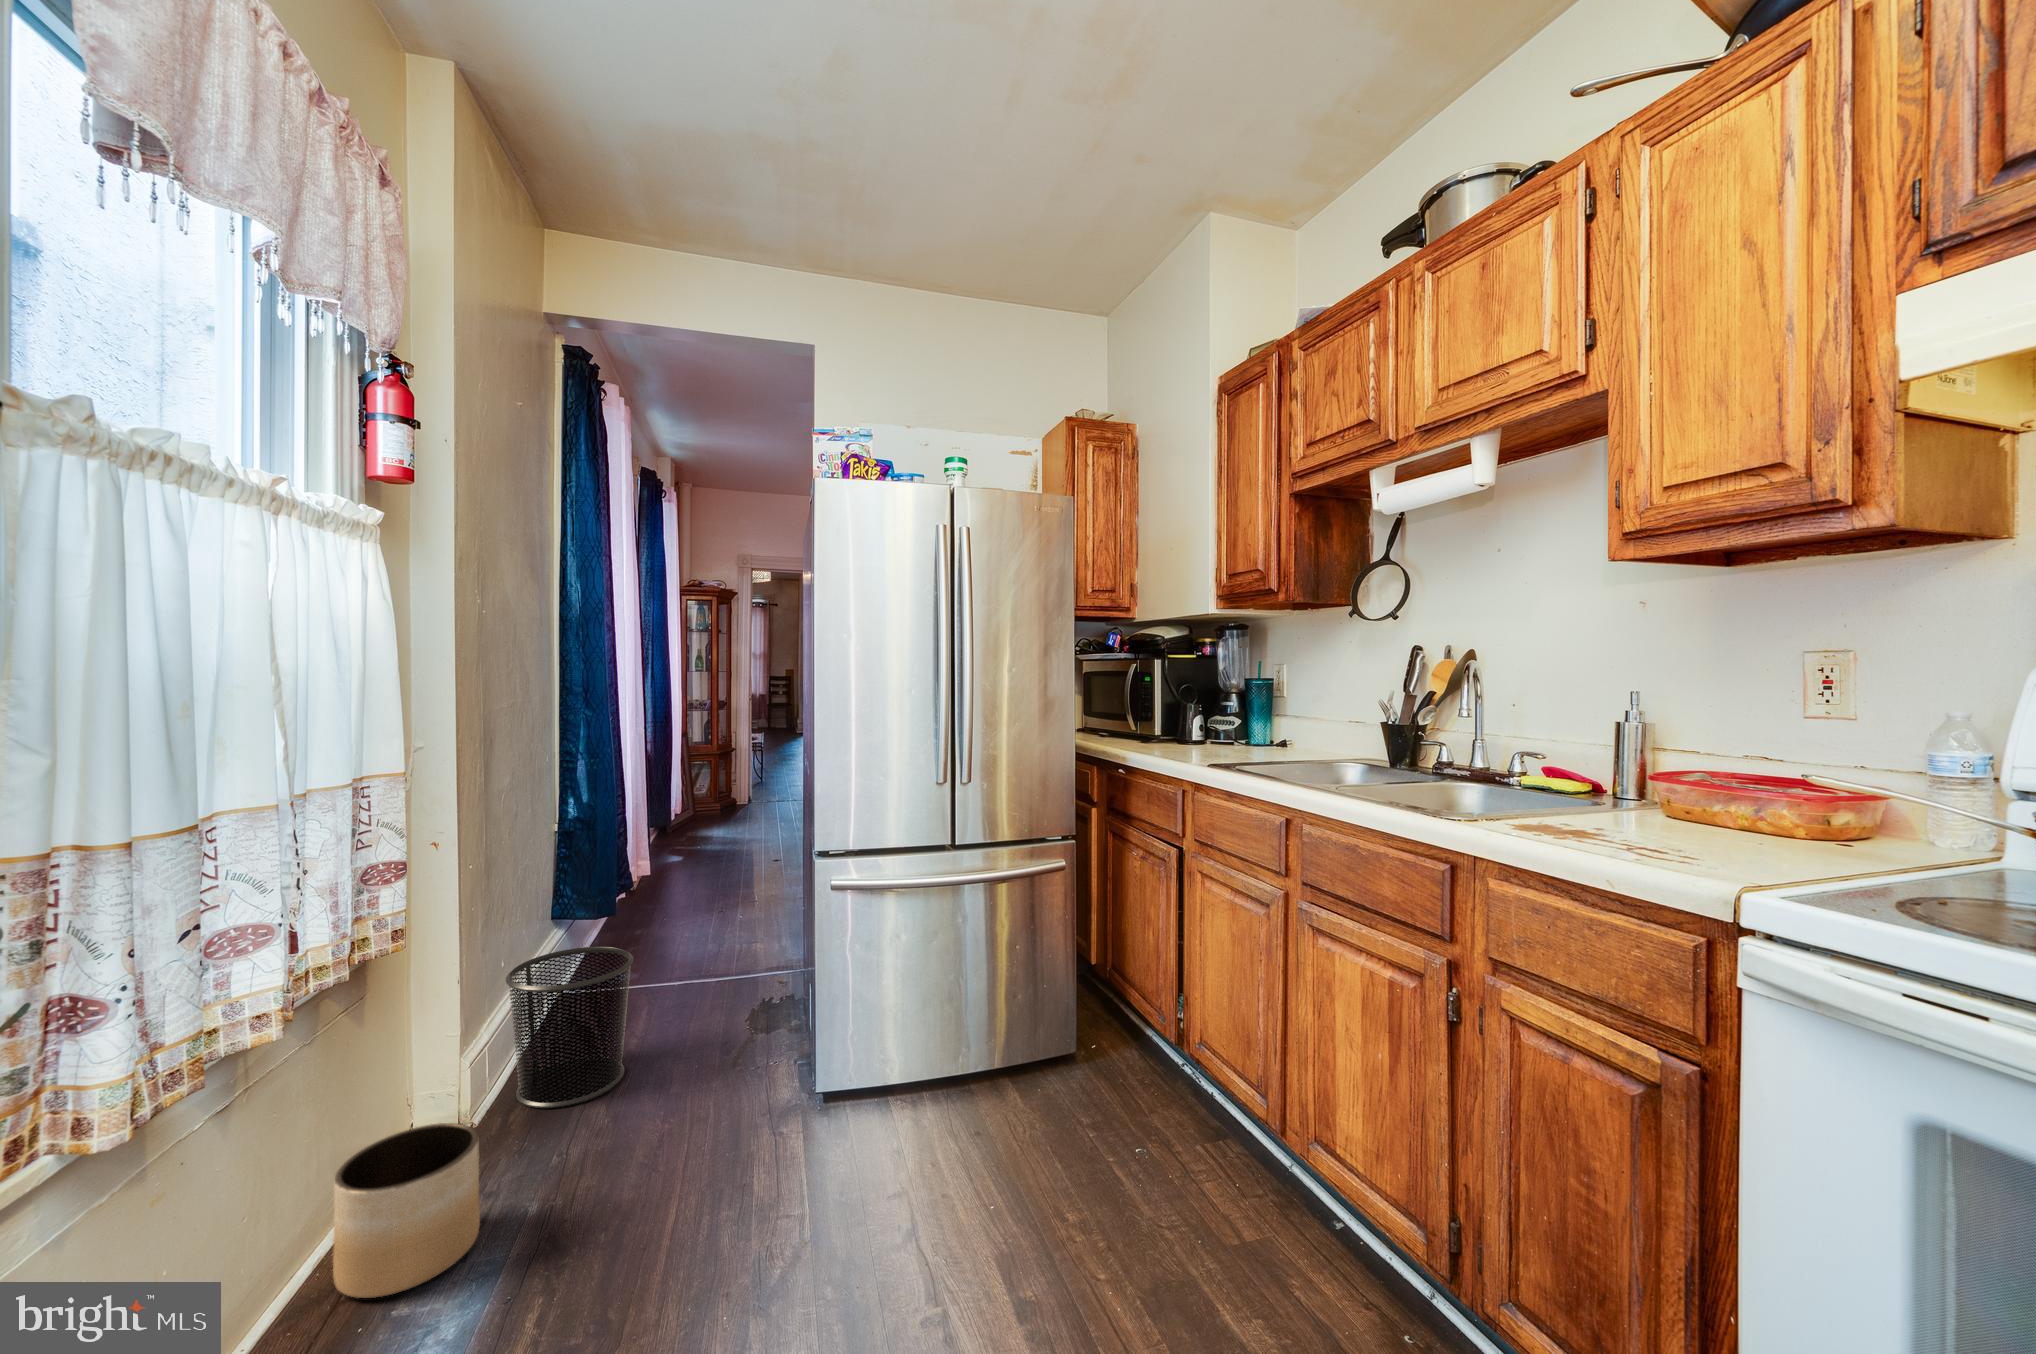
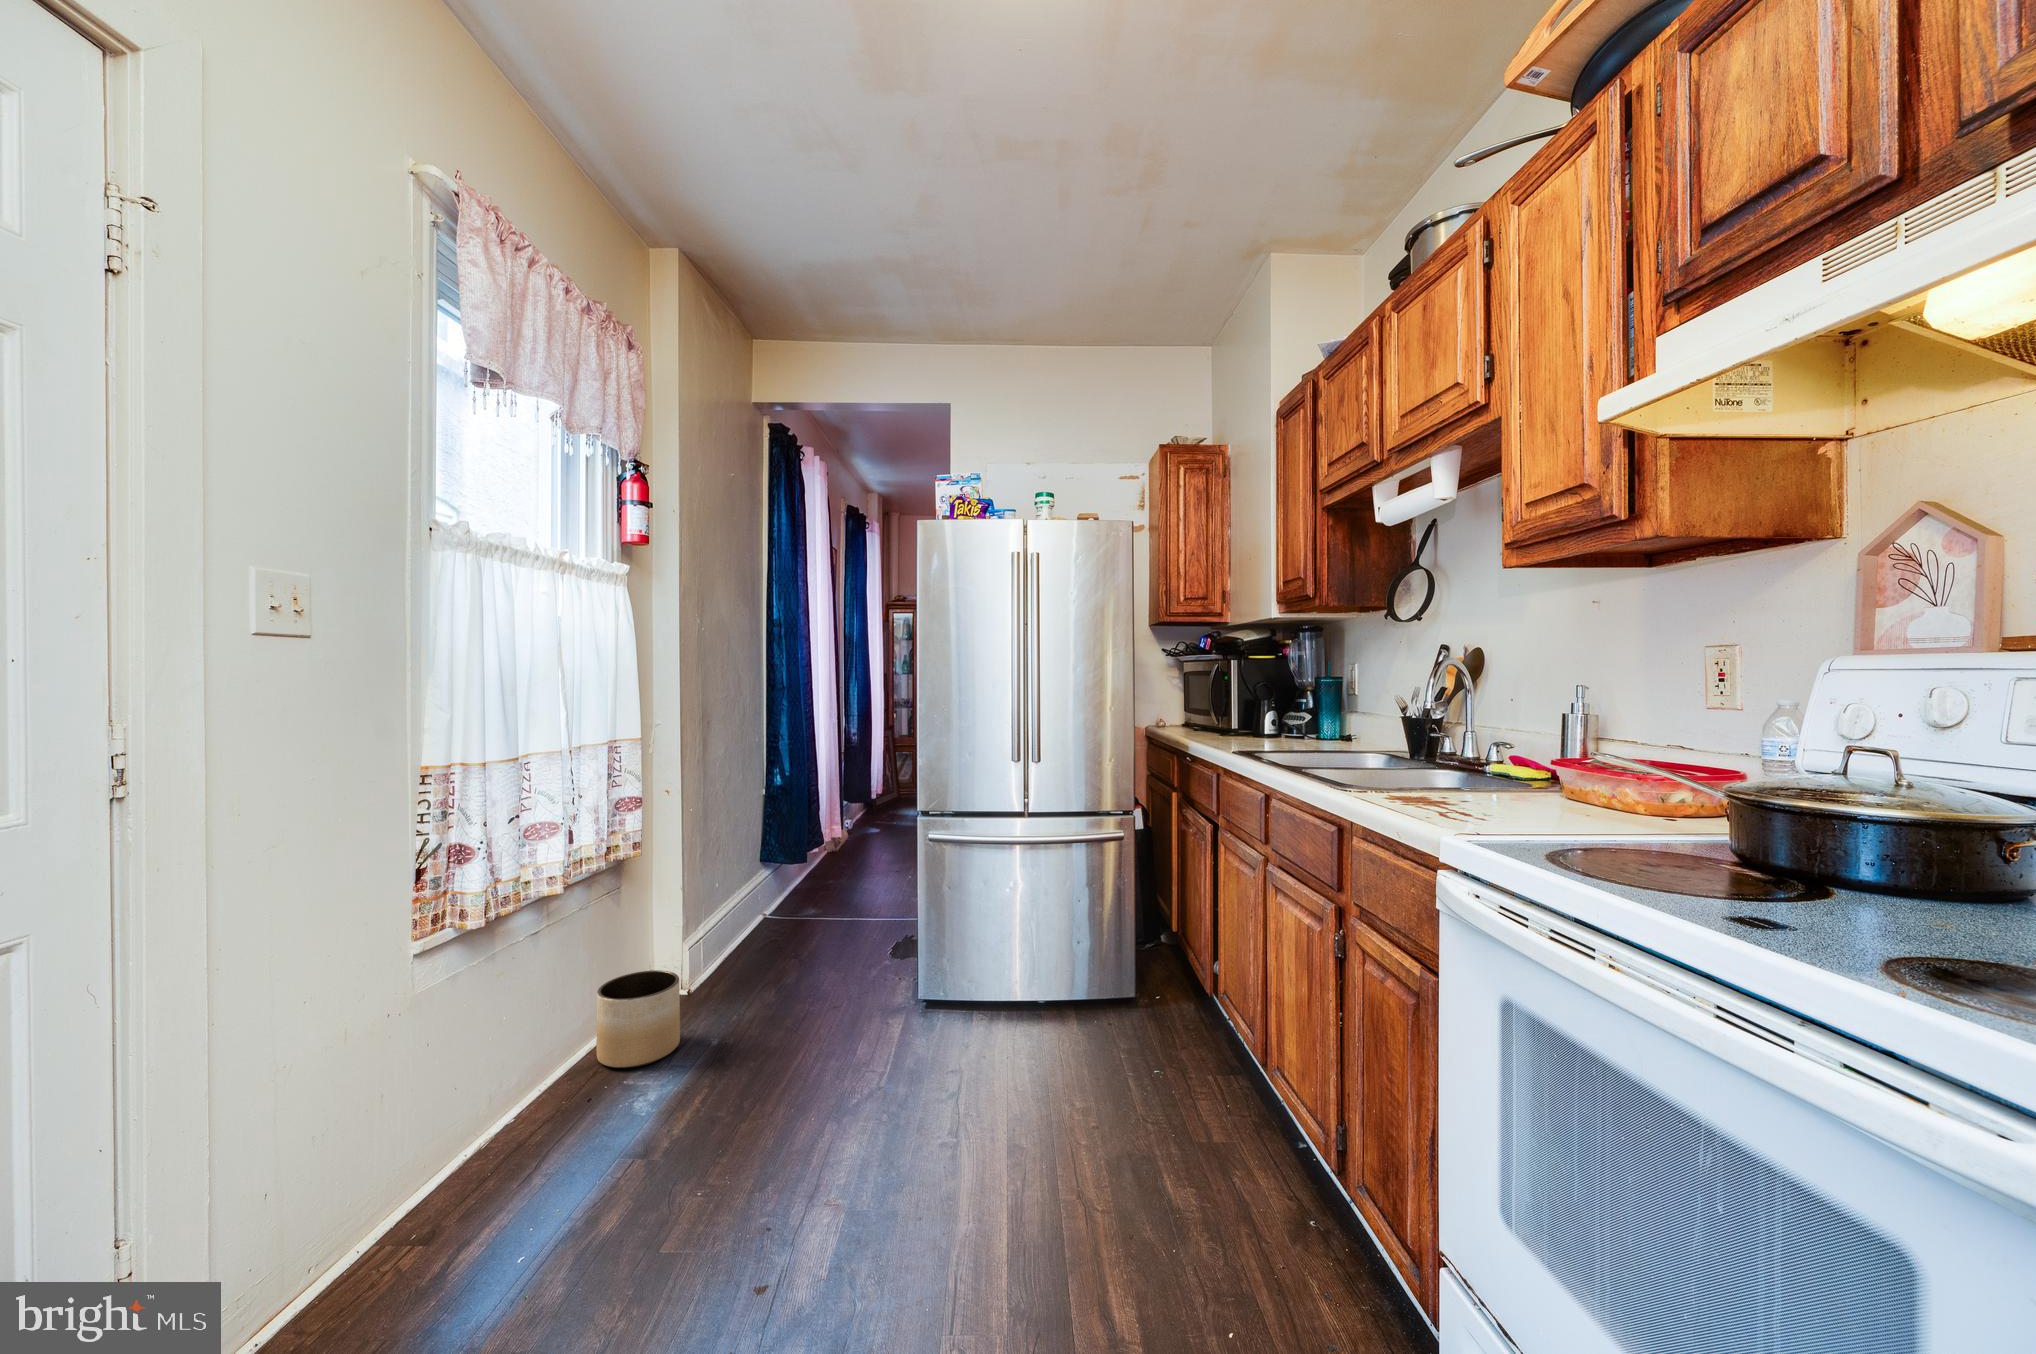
waste bin: present [506,947,633,1108] -> none [713,874,798,982]

